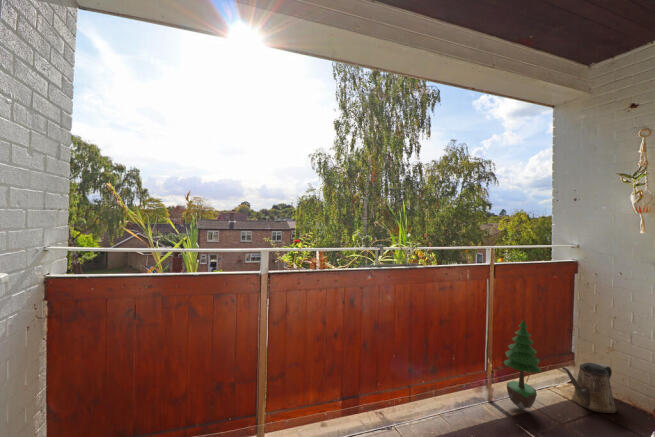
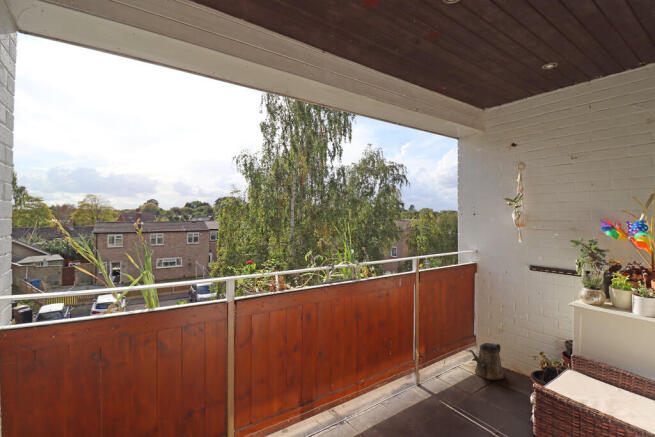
potted tree: present [503,319,541,409] -> none [428,315,455,388]

